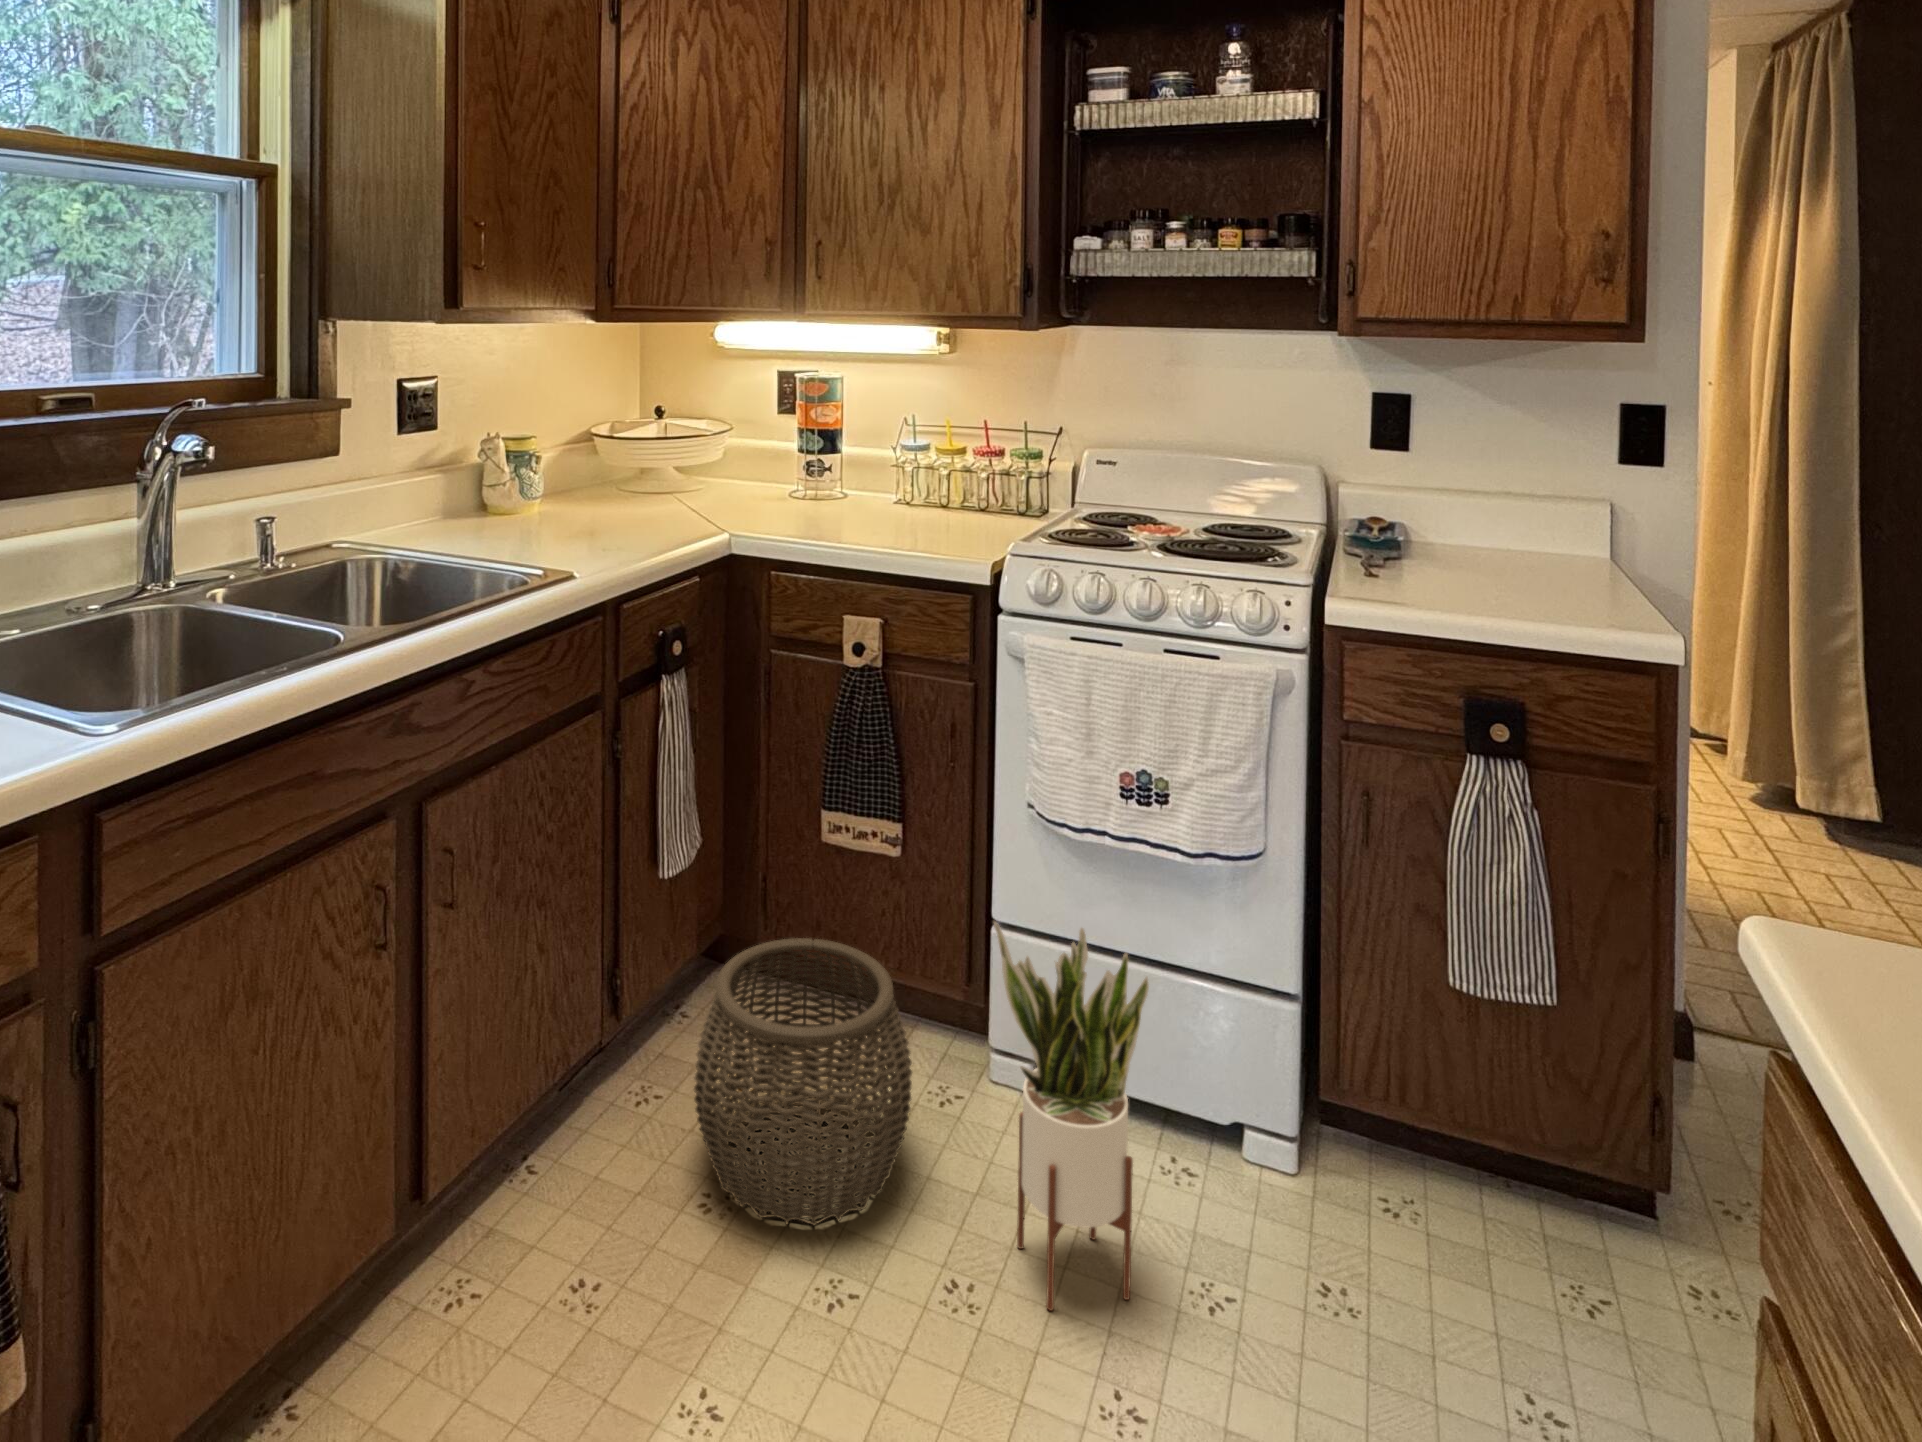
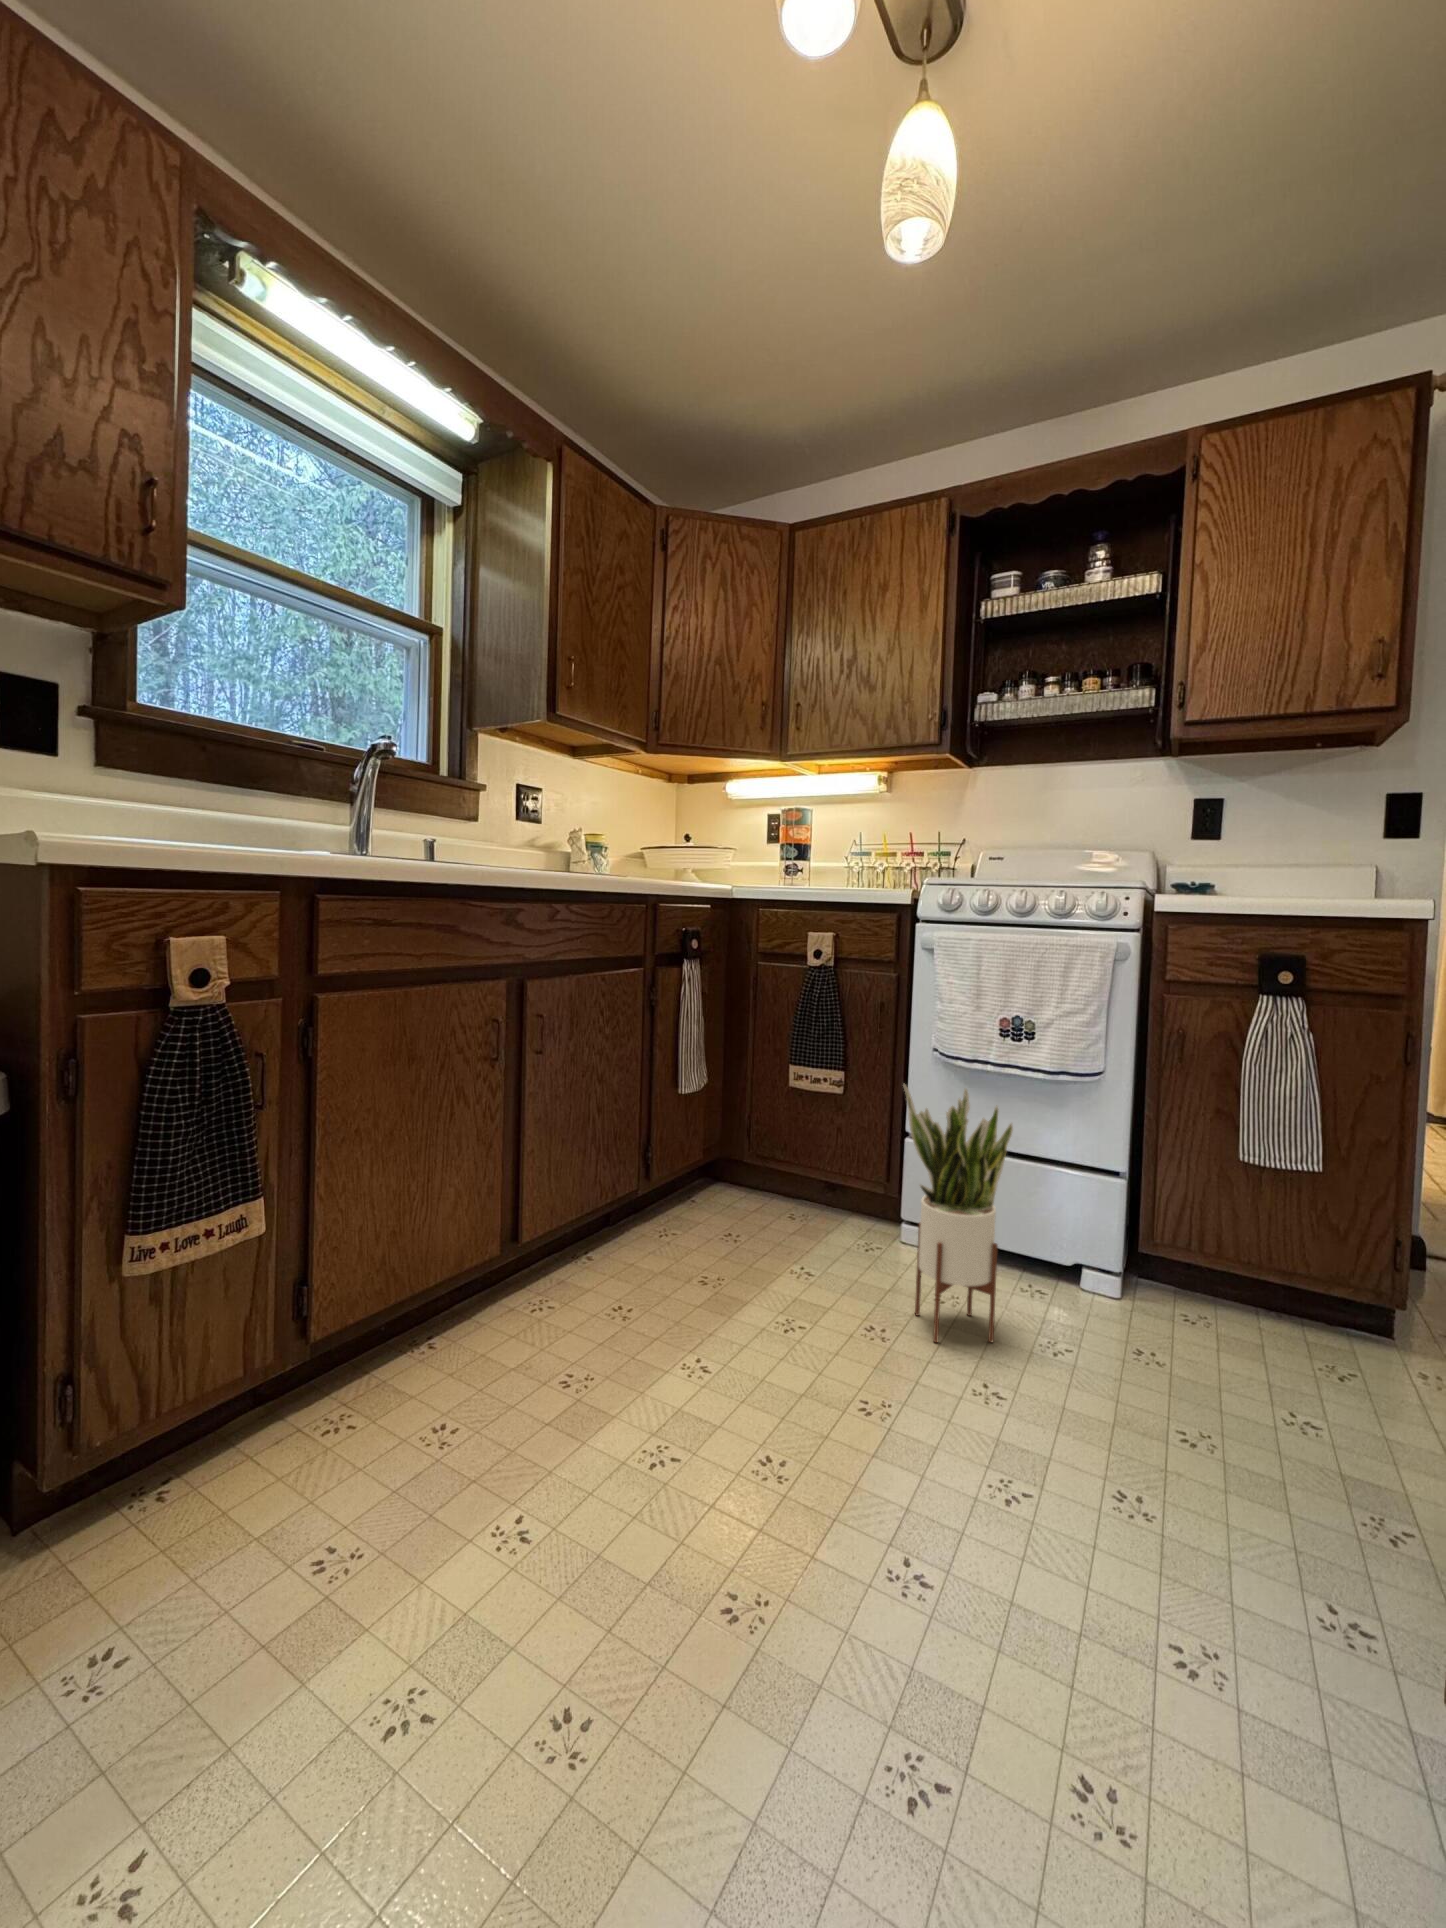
woven basket: present [694,938,912,1225] -> none [695,1130,846,1295]

